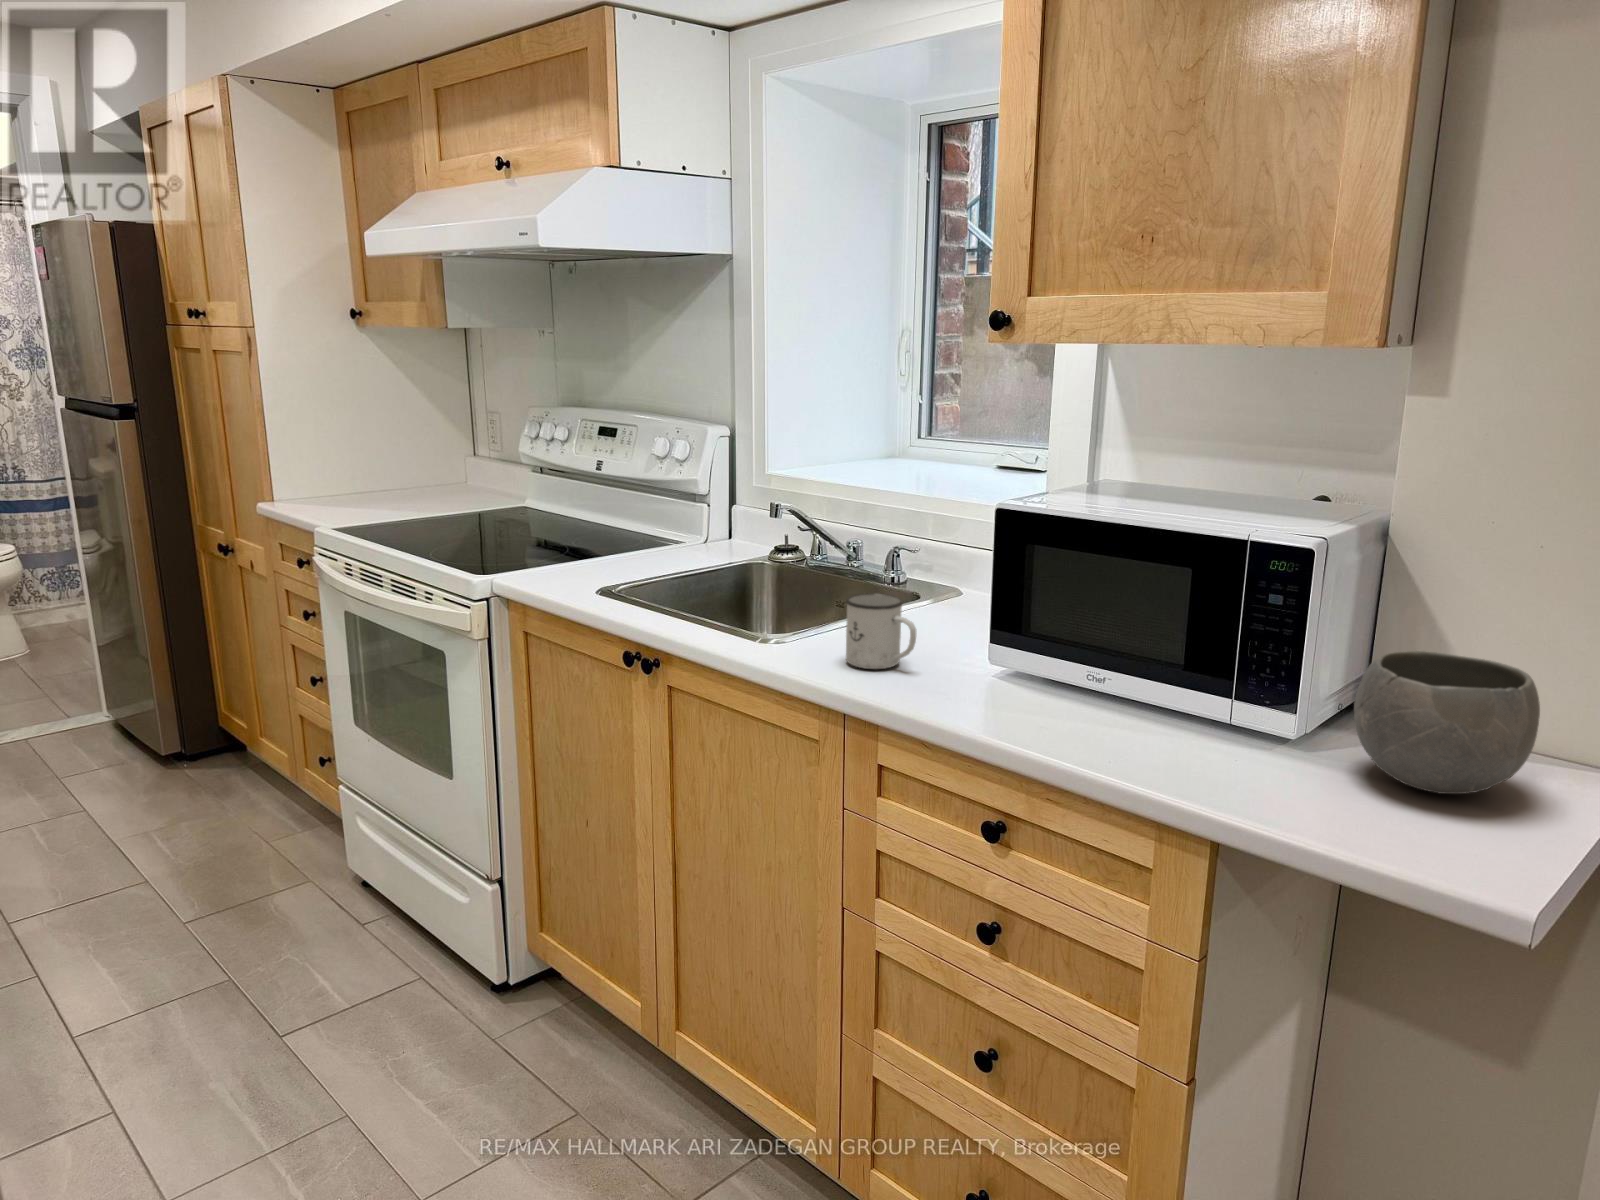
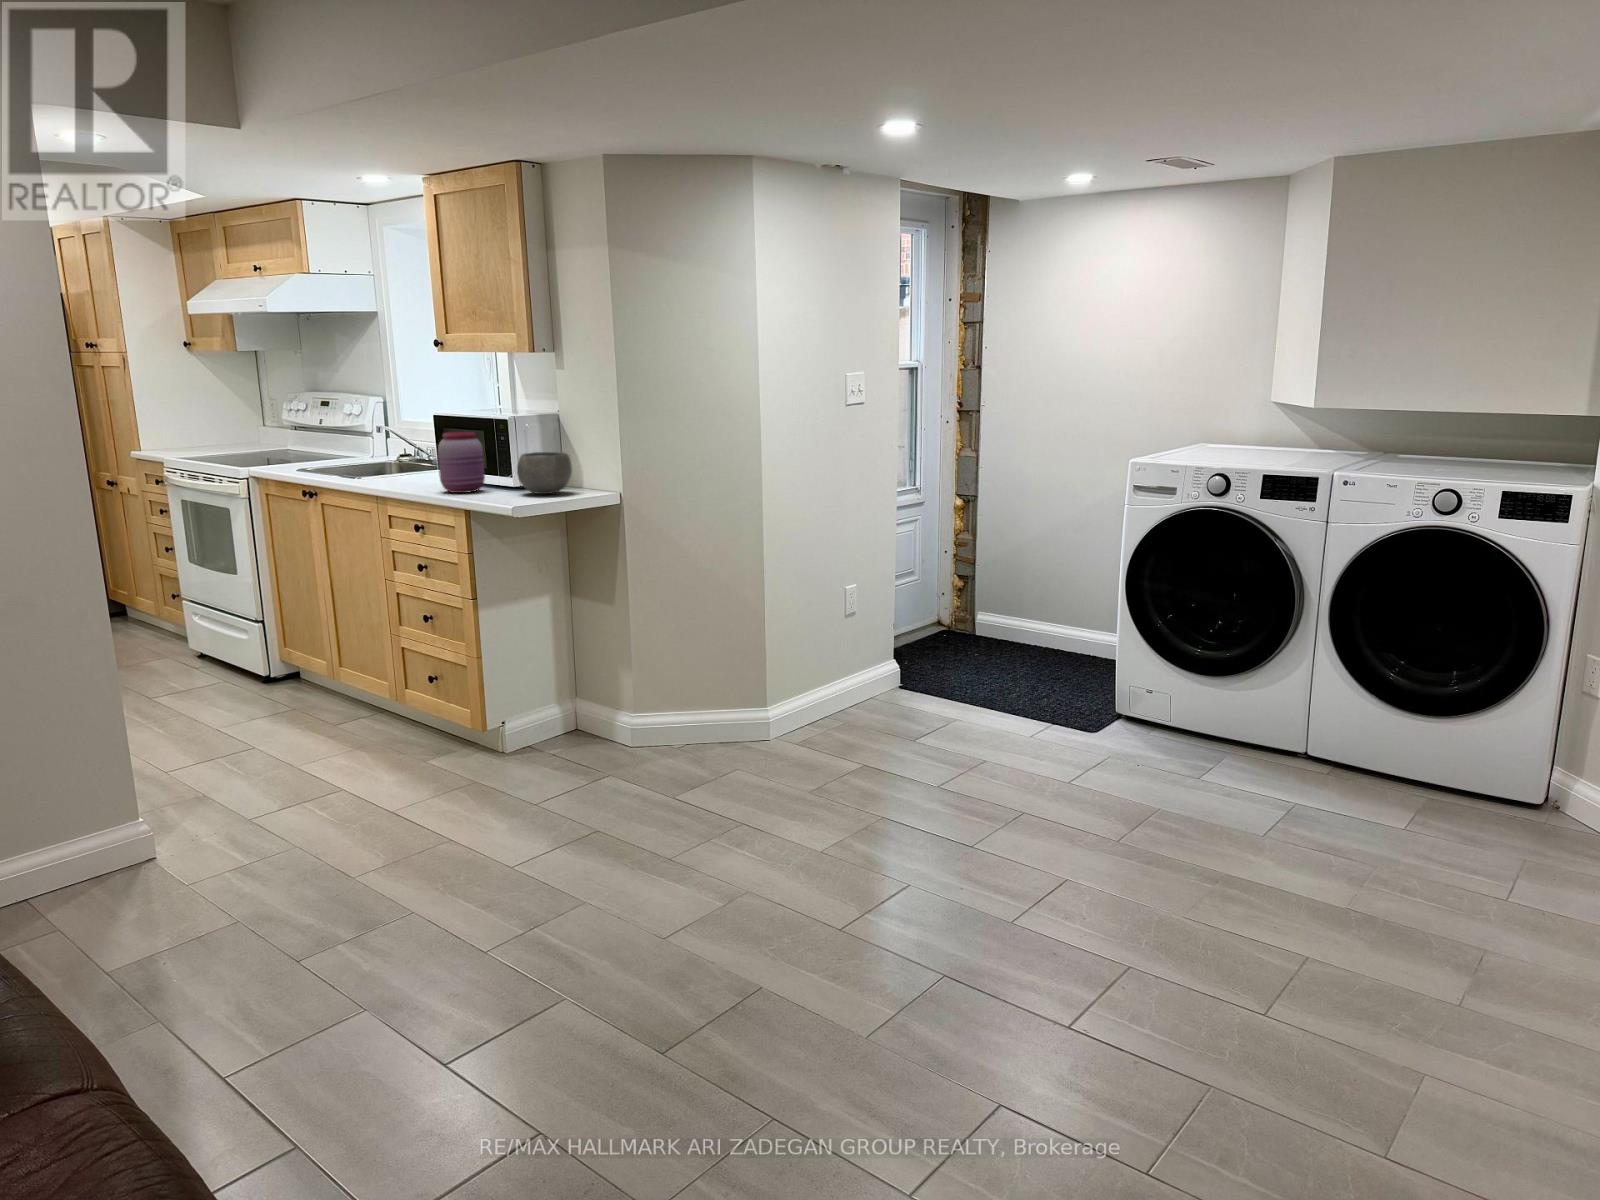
jar: none [1085,577,1223,762] -> present [438,432,485,493]
mug: present [846,593,916,669] -> none [382,454,408,482]

